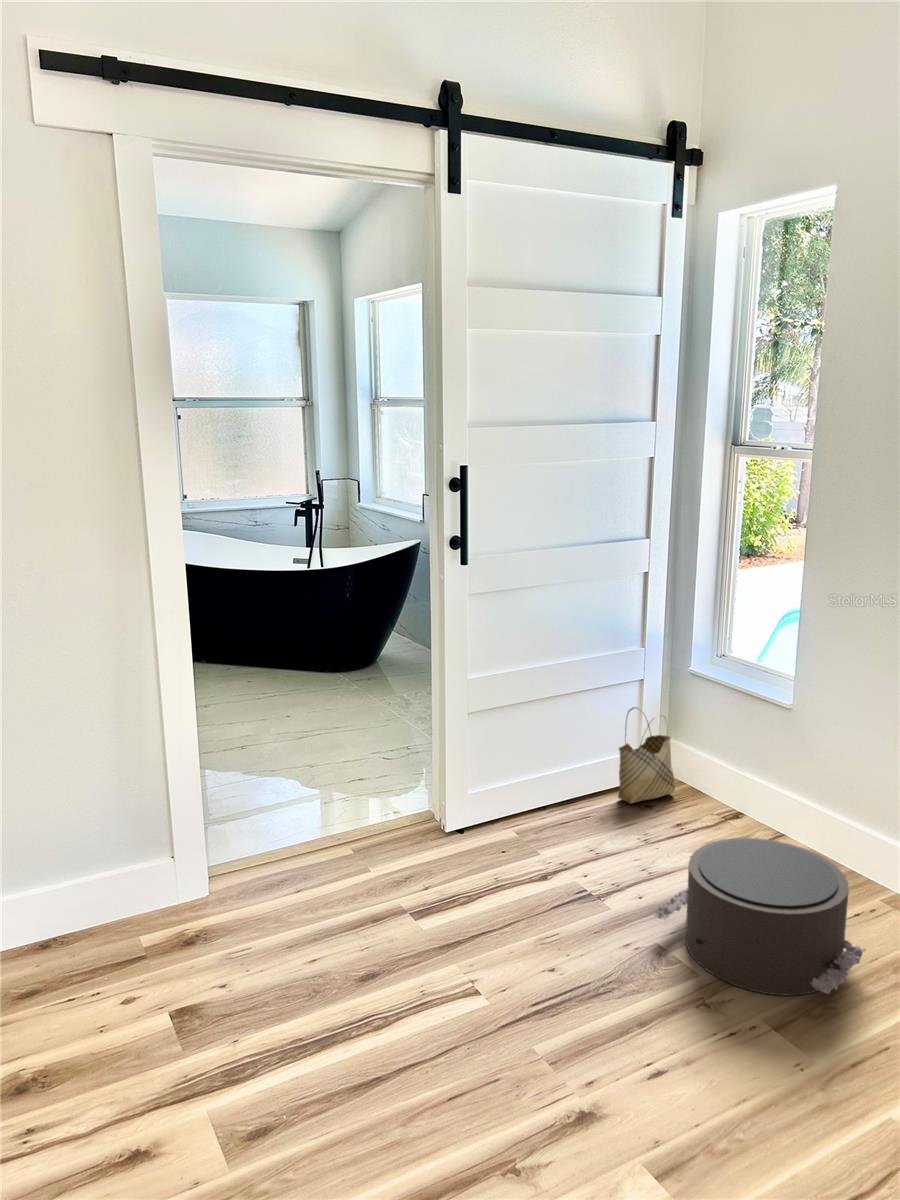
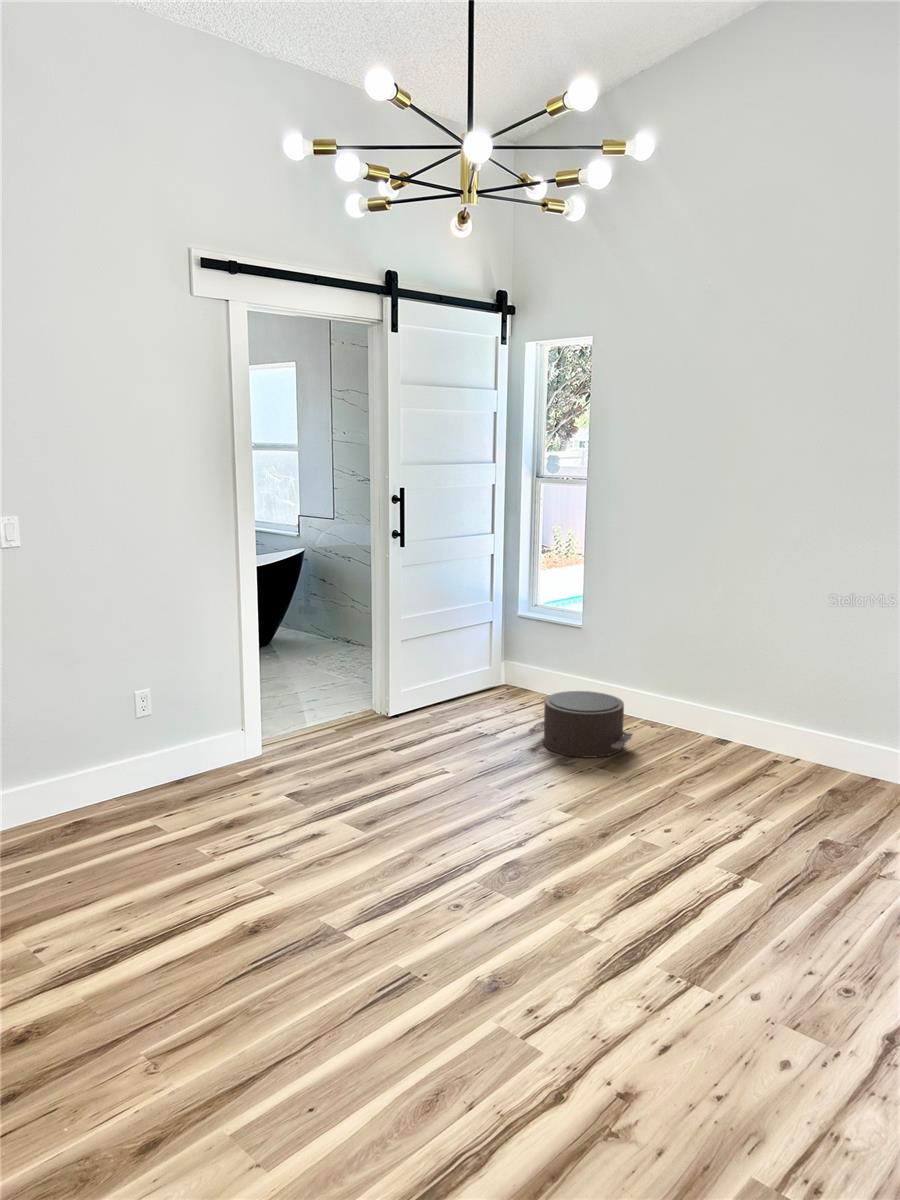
woven basket: present [618,707,675,804] -> none [482,639,514,696]

